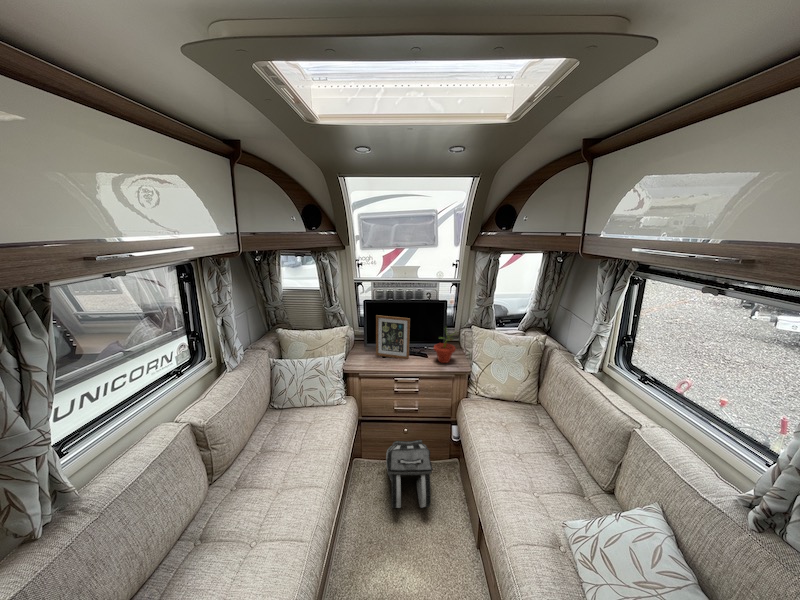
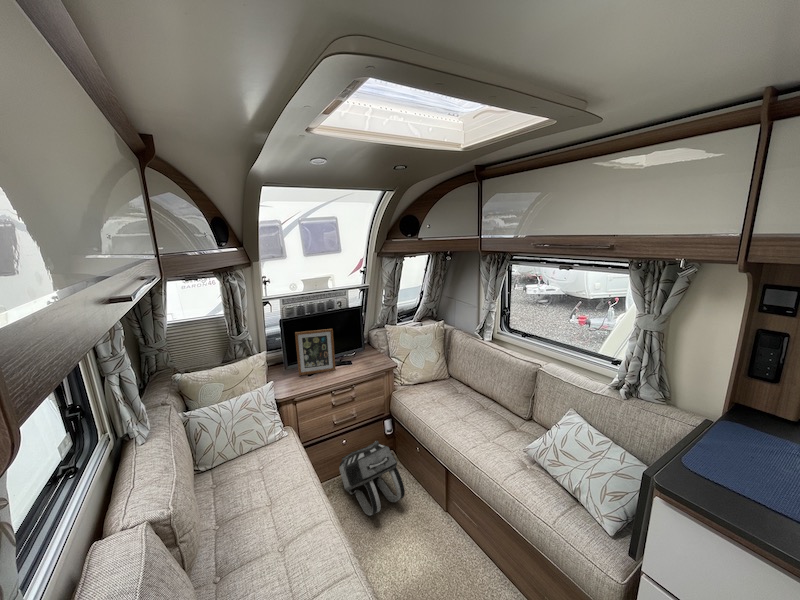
potted plant: present [433,331,457,363] -> none [359,330,380,364]

